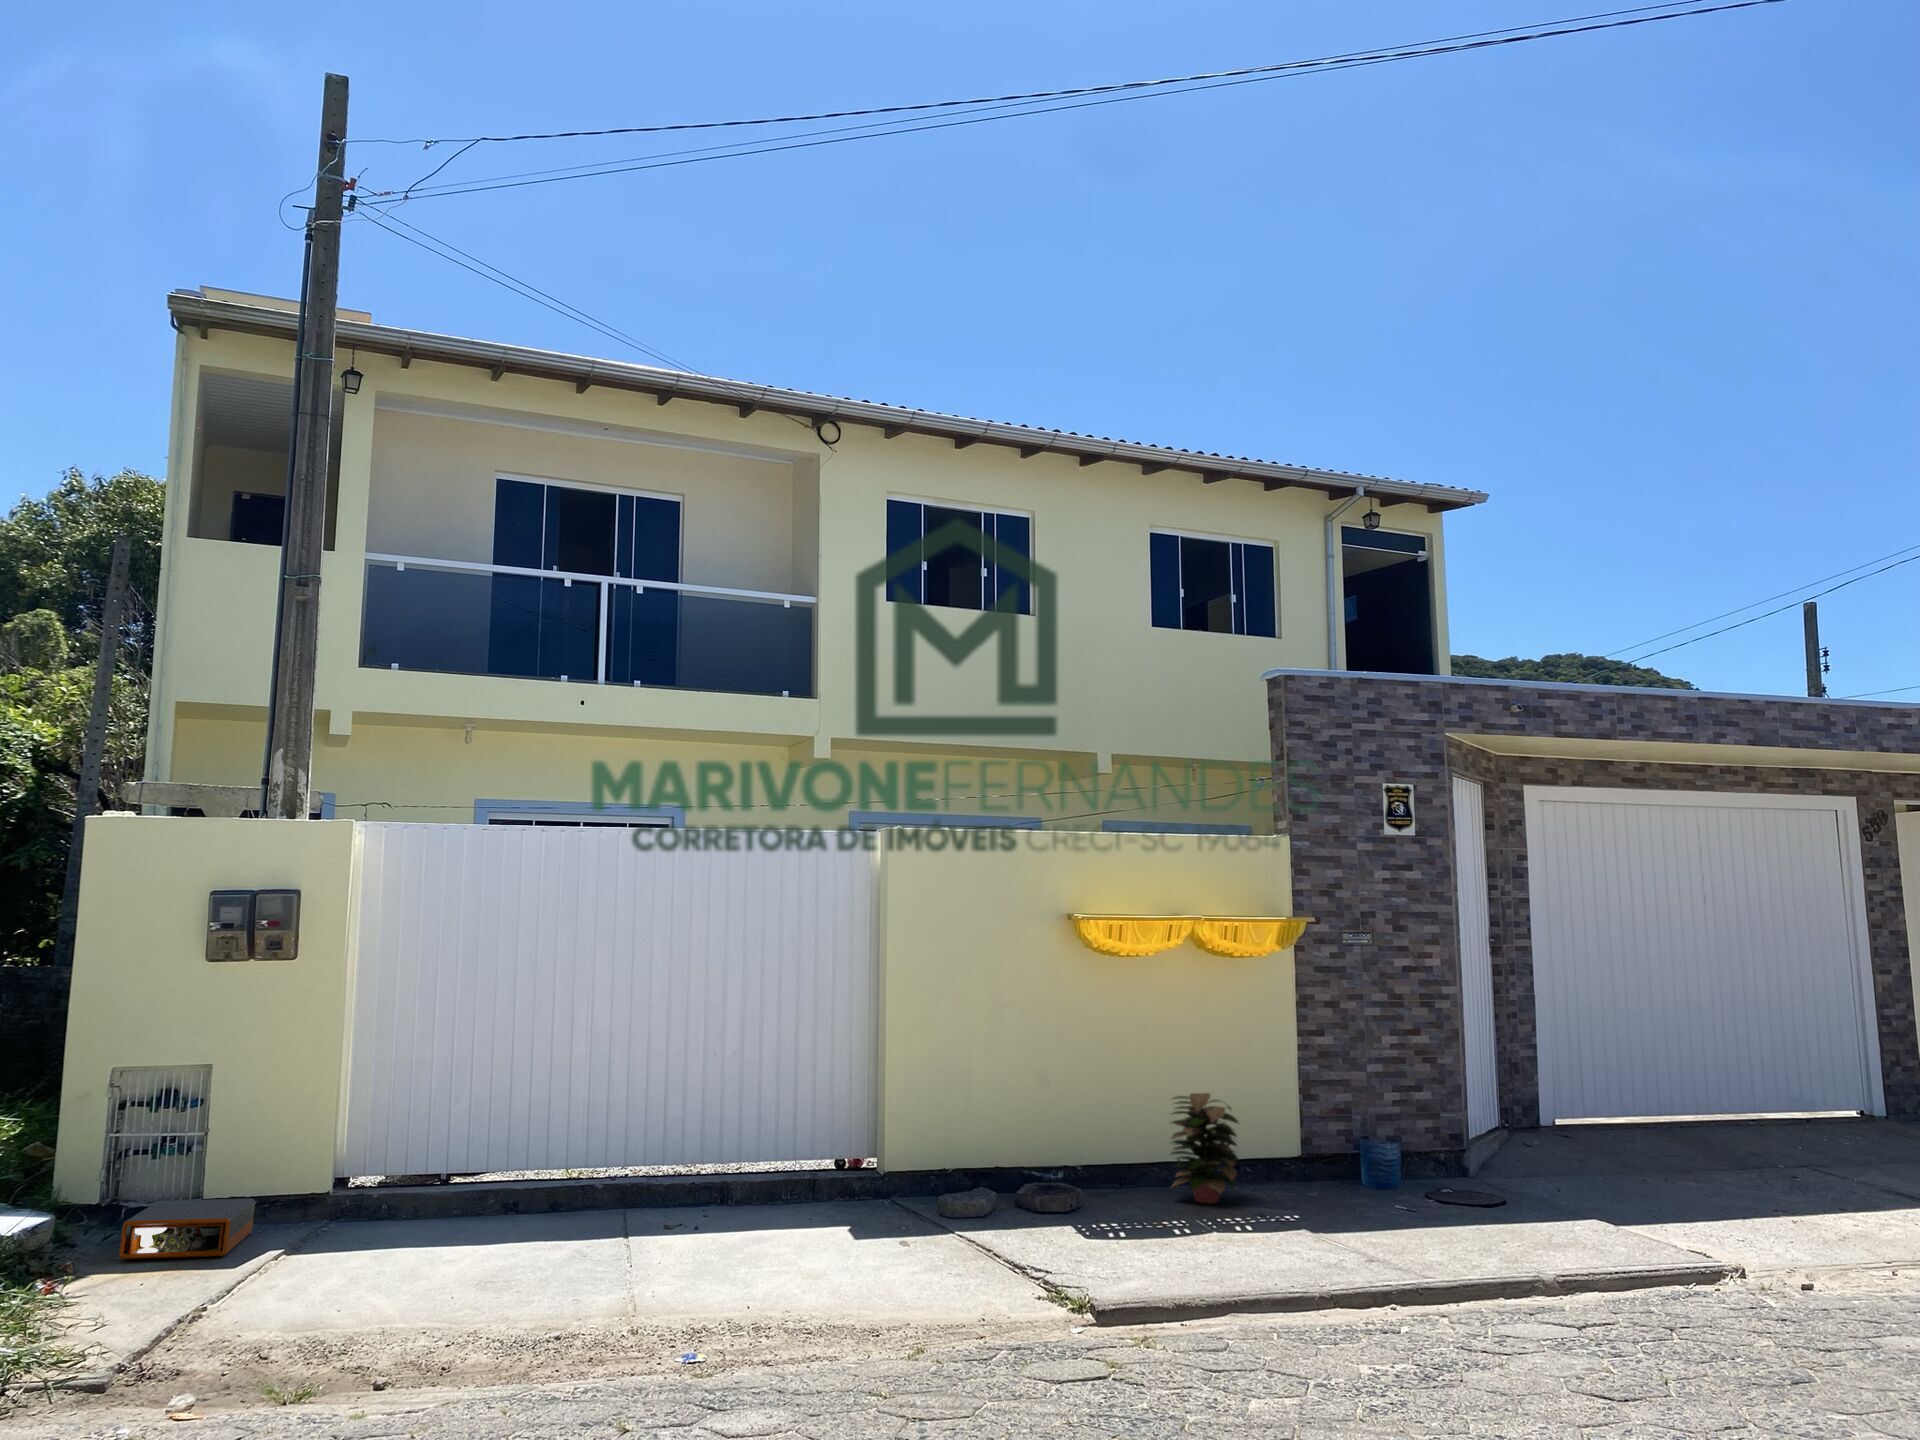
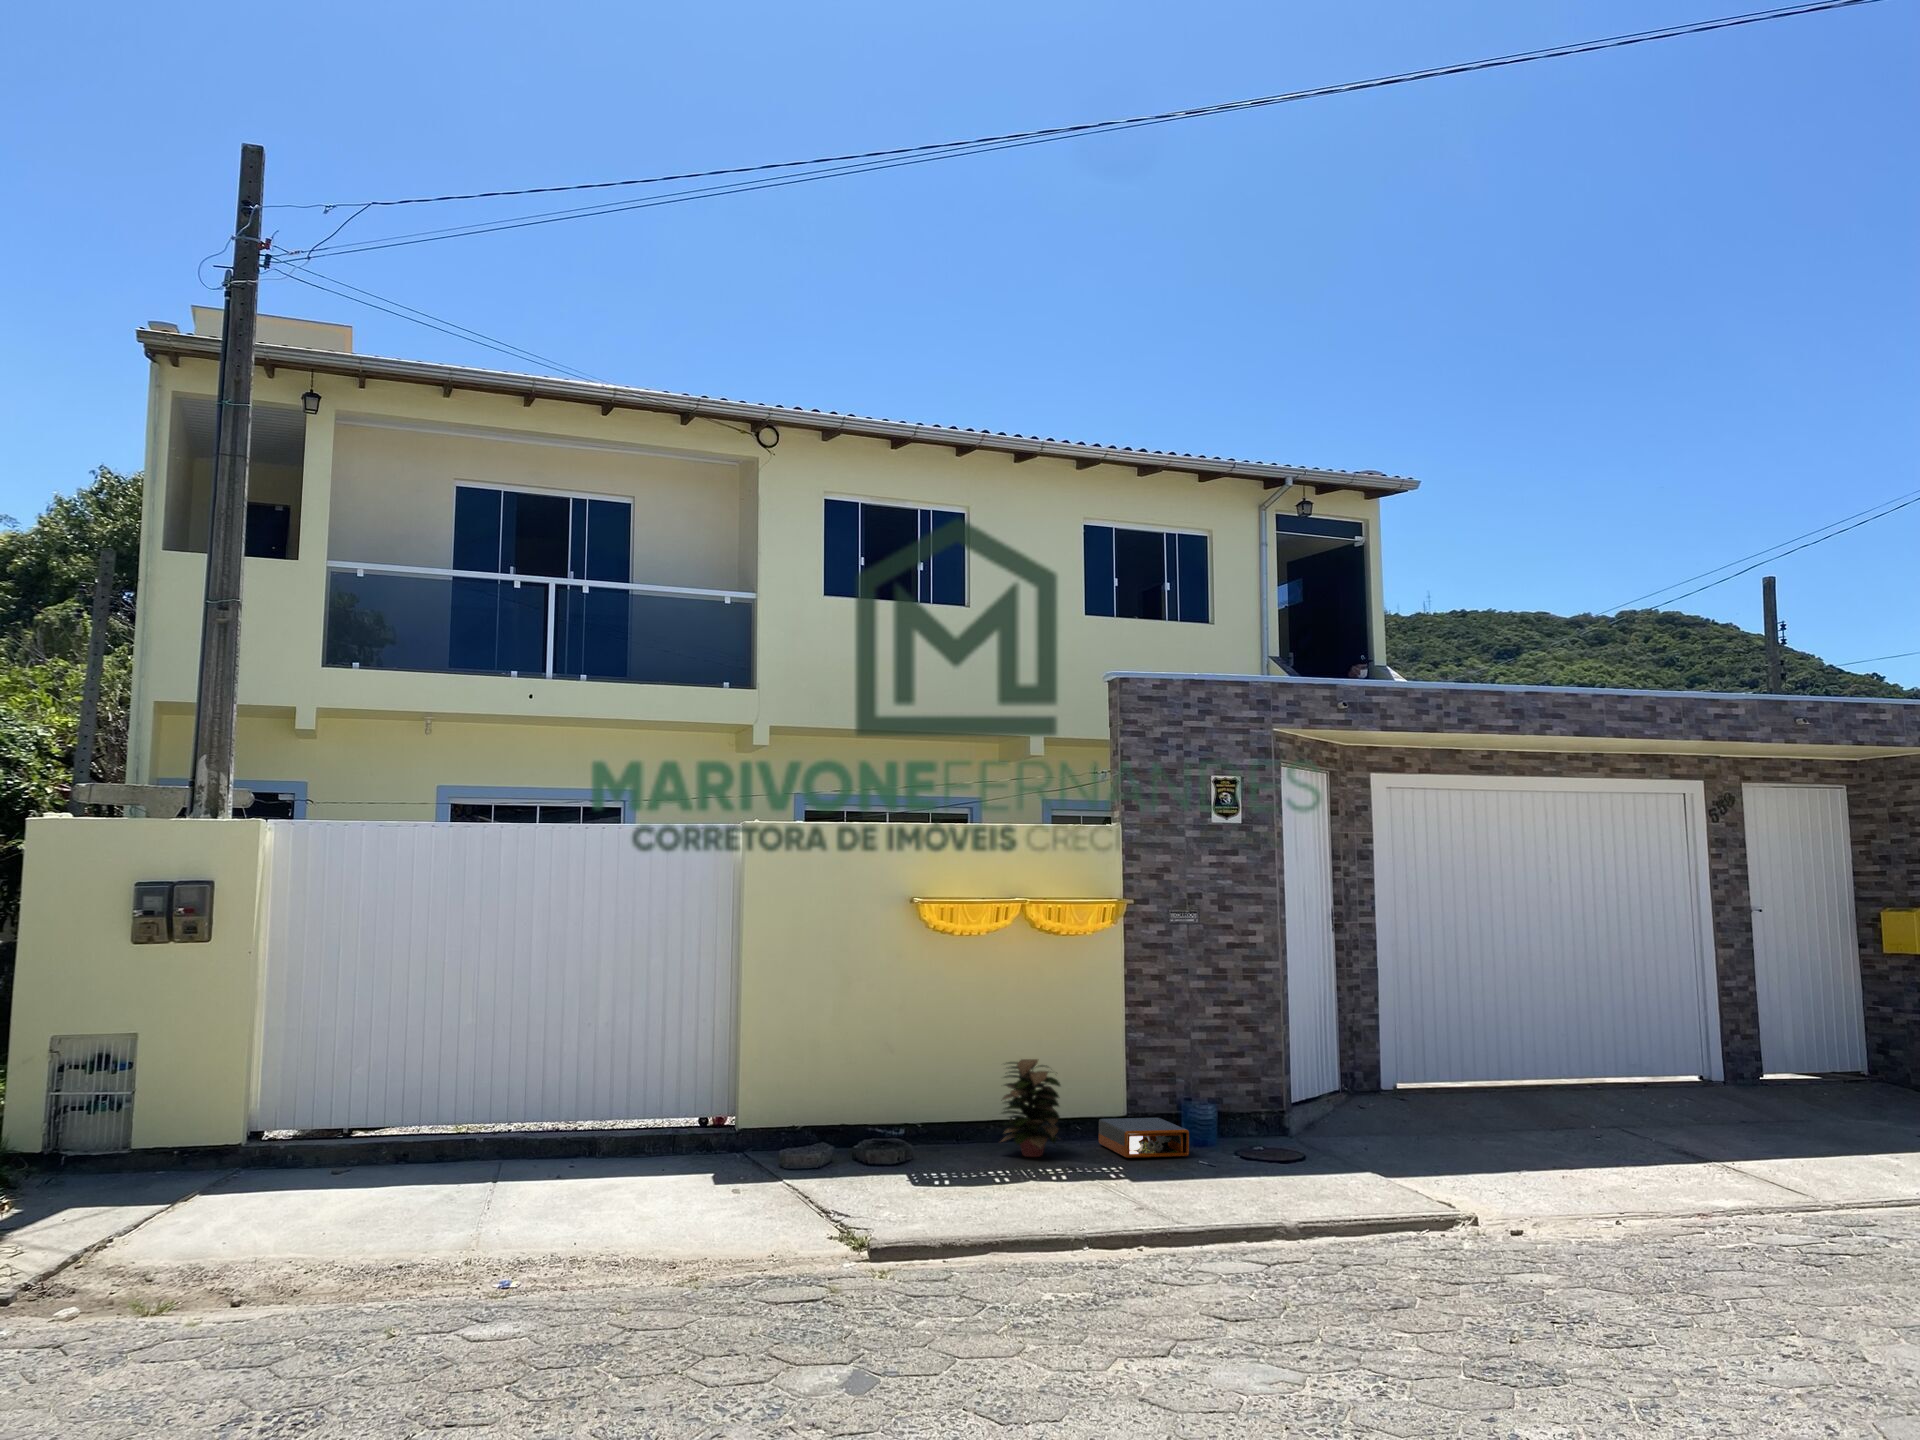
storage box: present [119,1199,255,1259] -> present [1099,1118,1189,1158]

